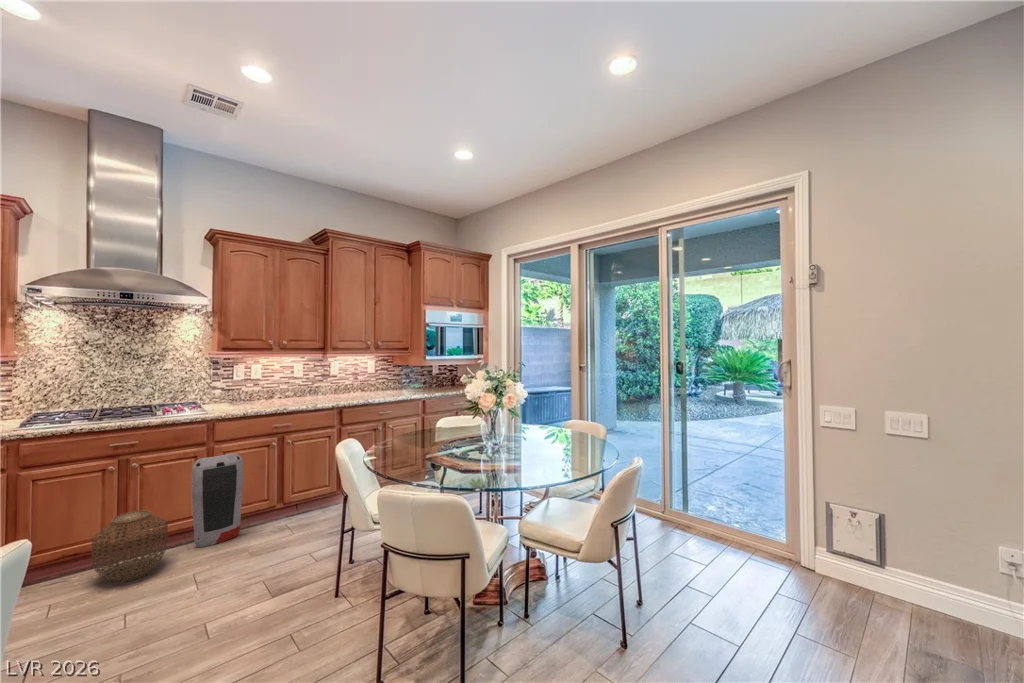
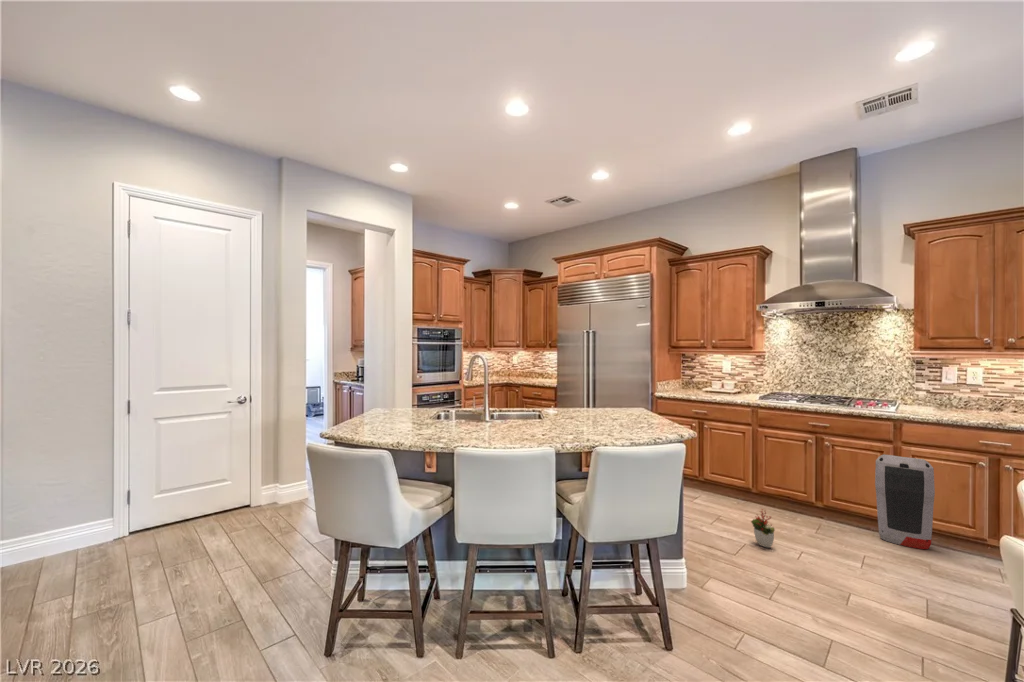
woven basket: present [92,510,168,582] -> none [793,480,849,536]
decorative plant: none [39,588,85,645] -> present [751,509,775,548]

